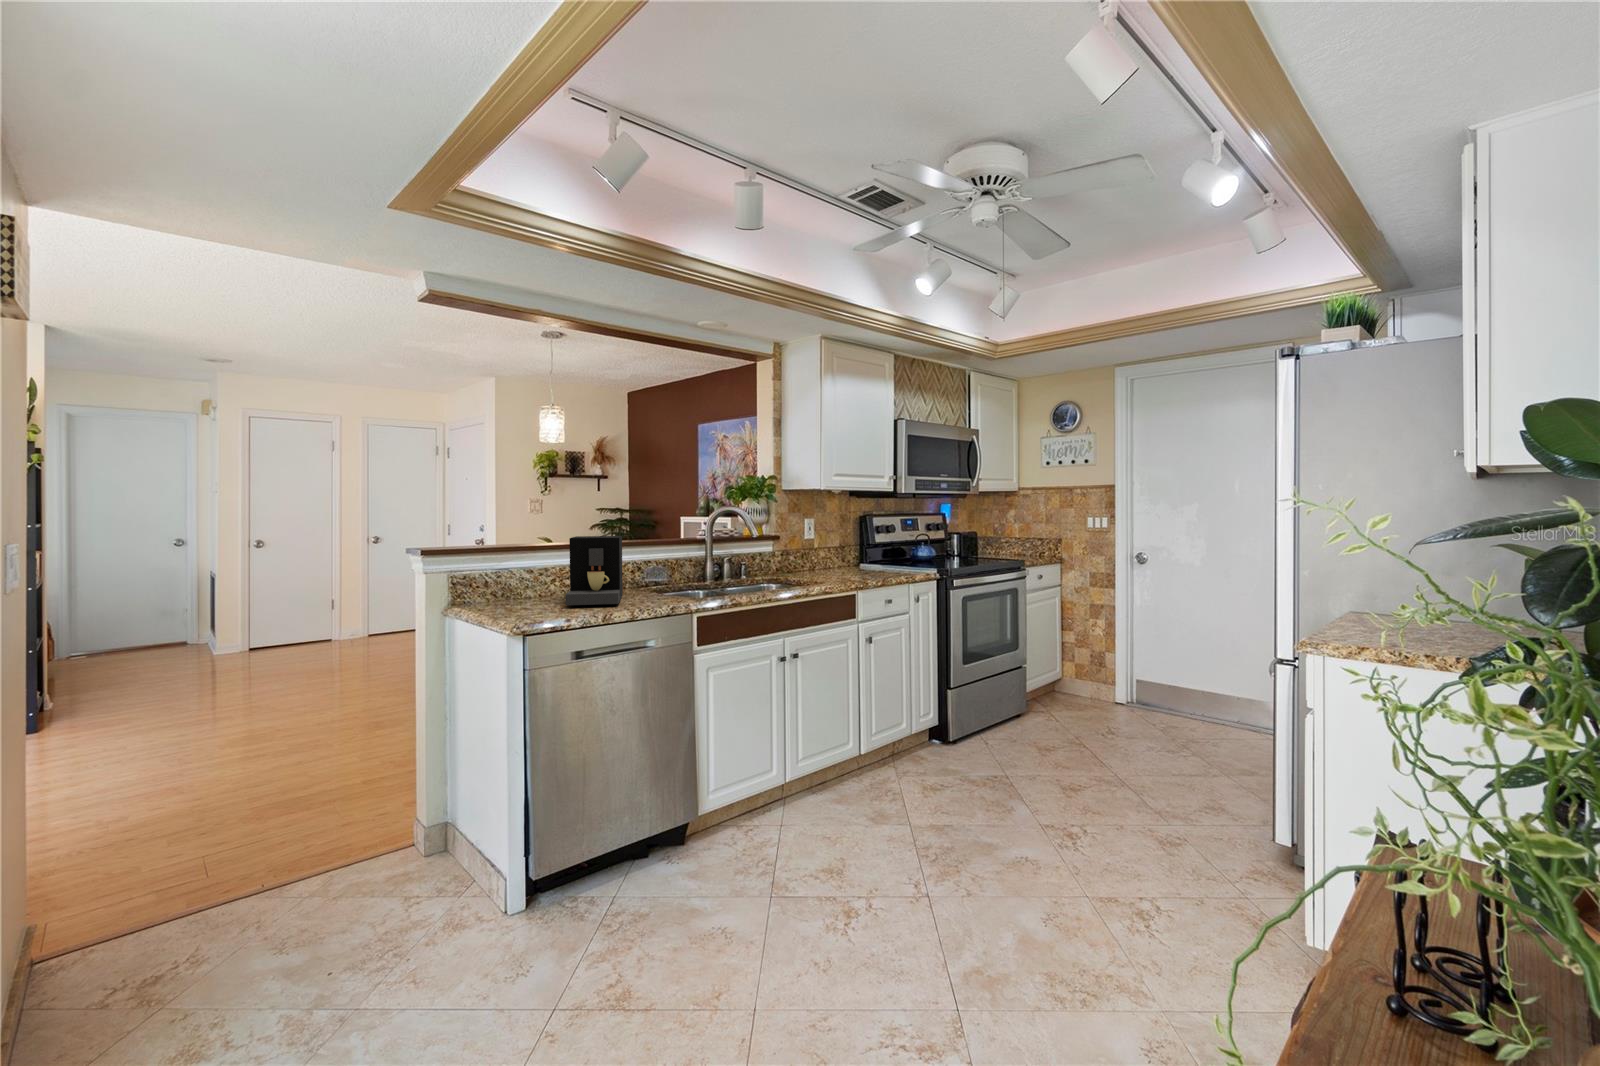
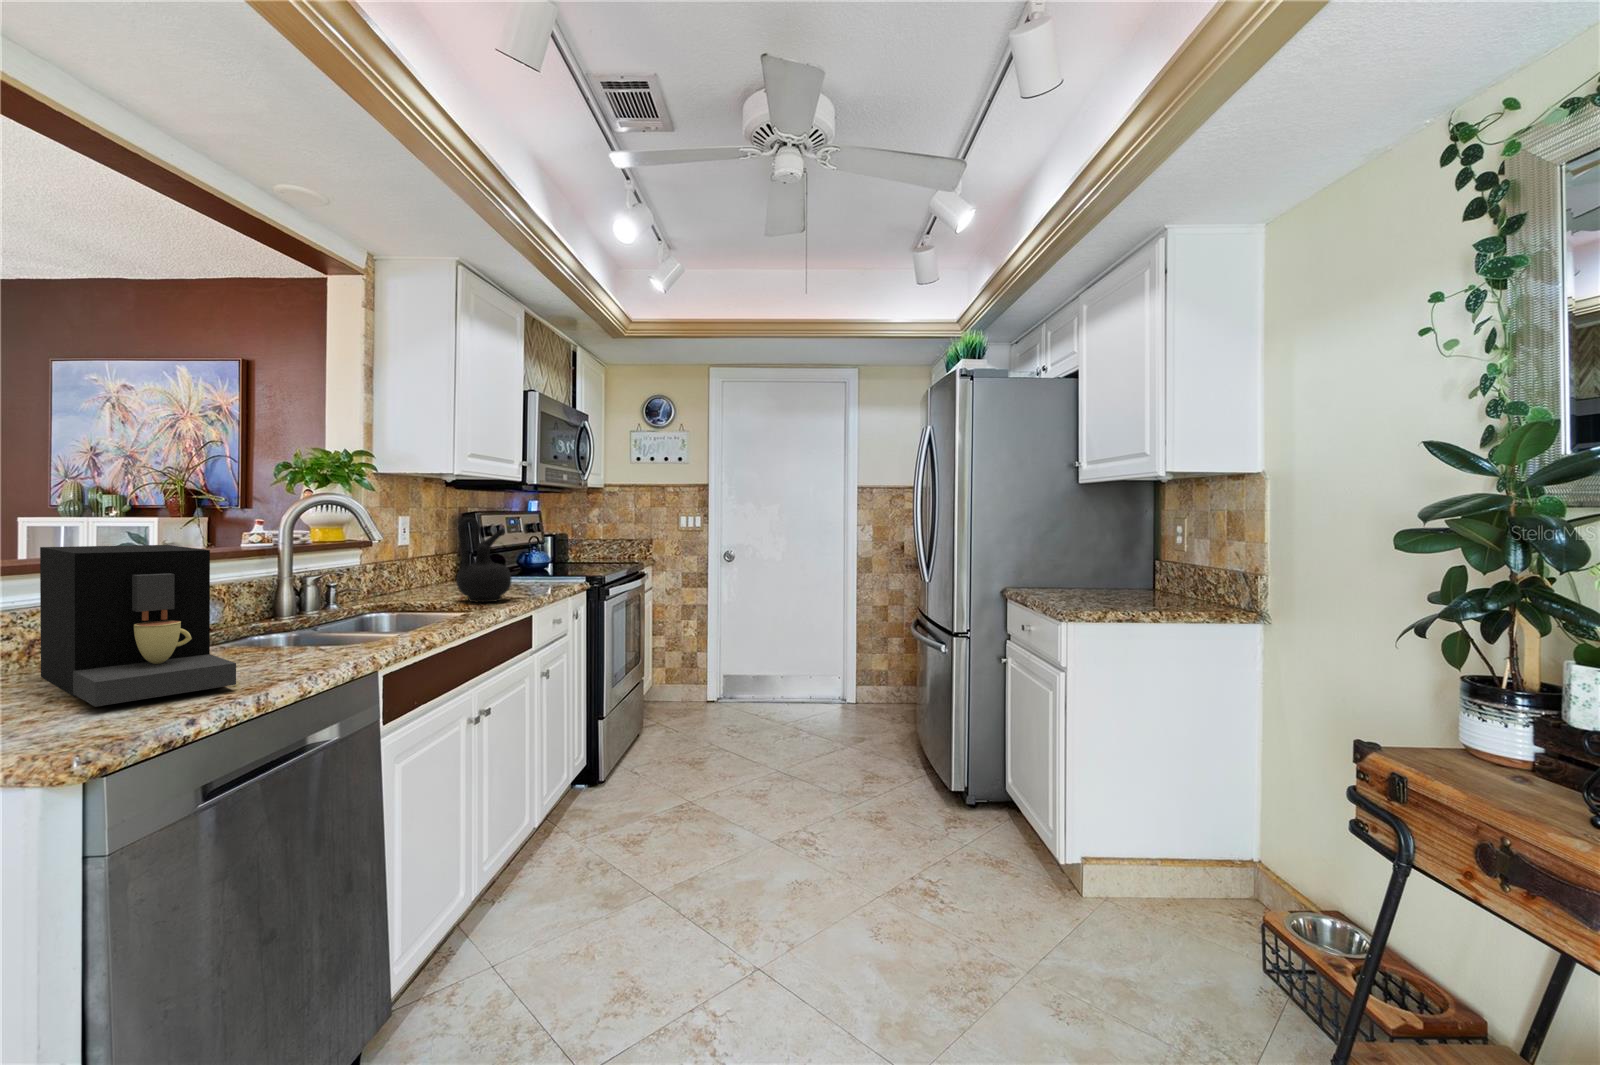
ceramic jug: none [806,520,842,581] -> present [456,517,511,602]

